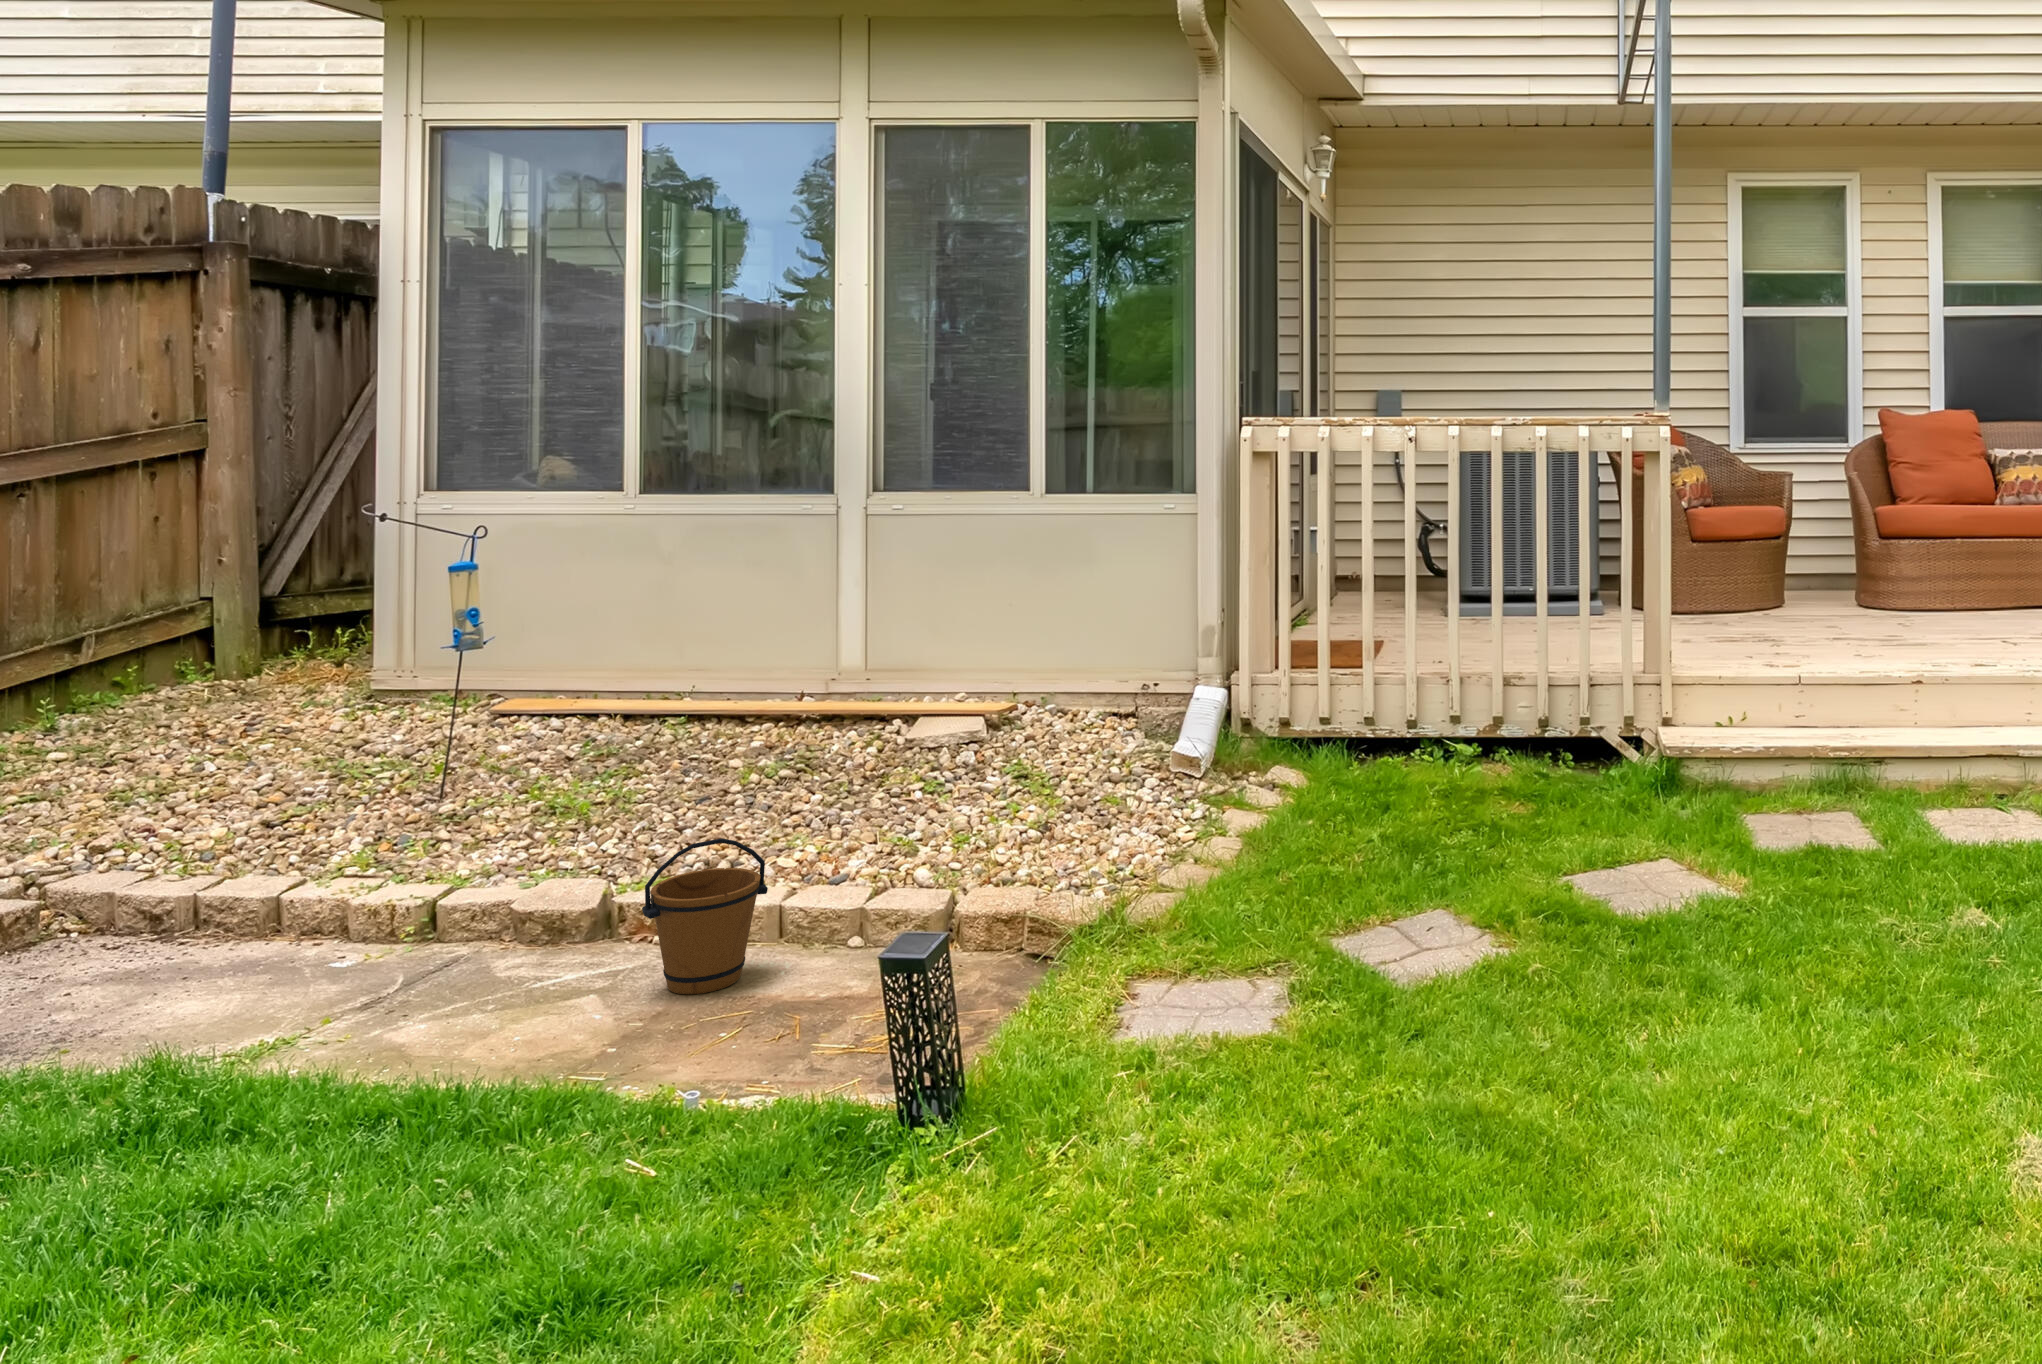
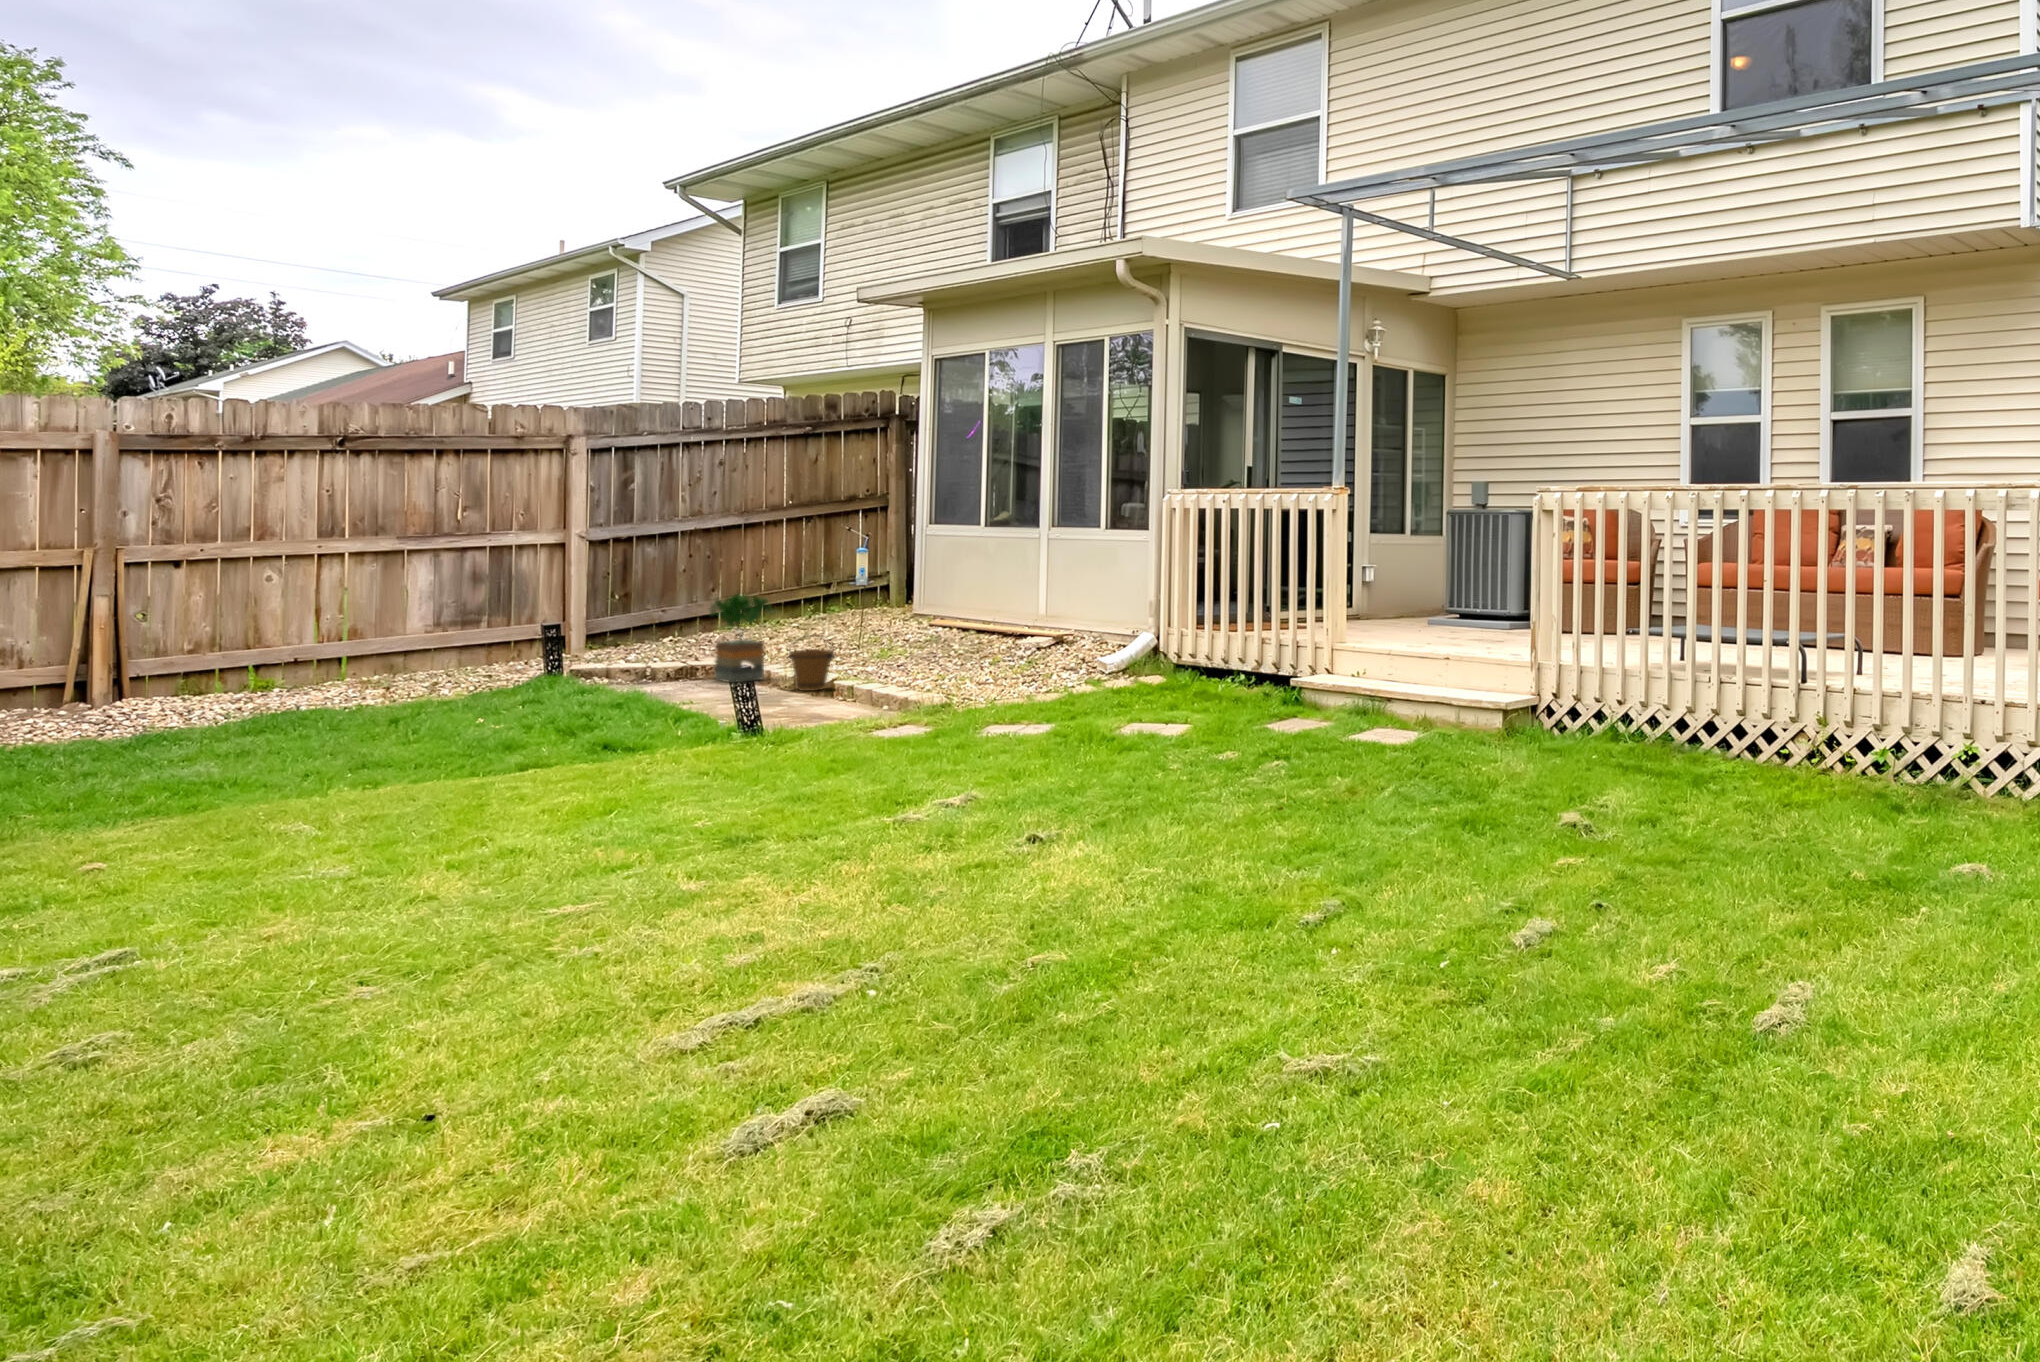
potted tree: none [295,753,489,1018] -> present [709,594,777,683]

